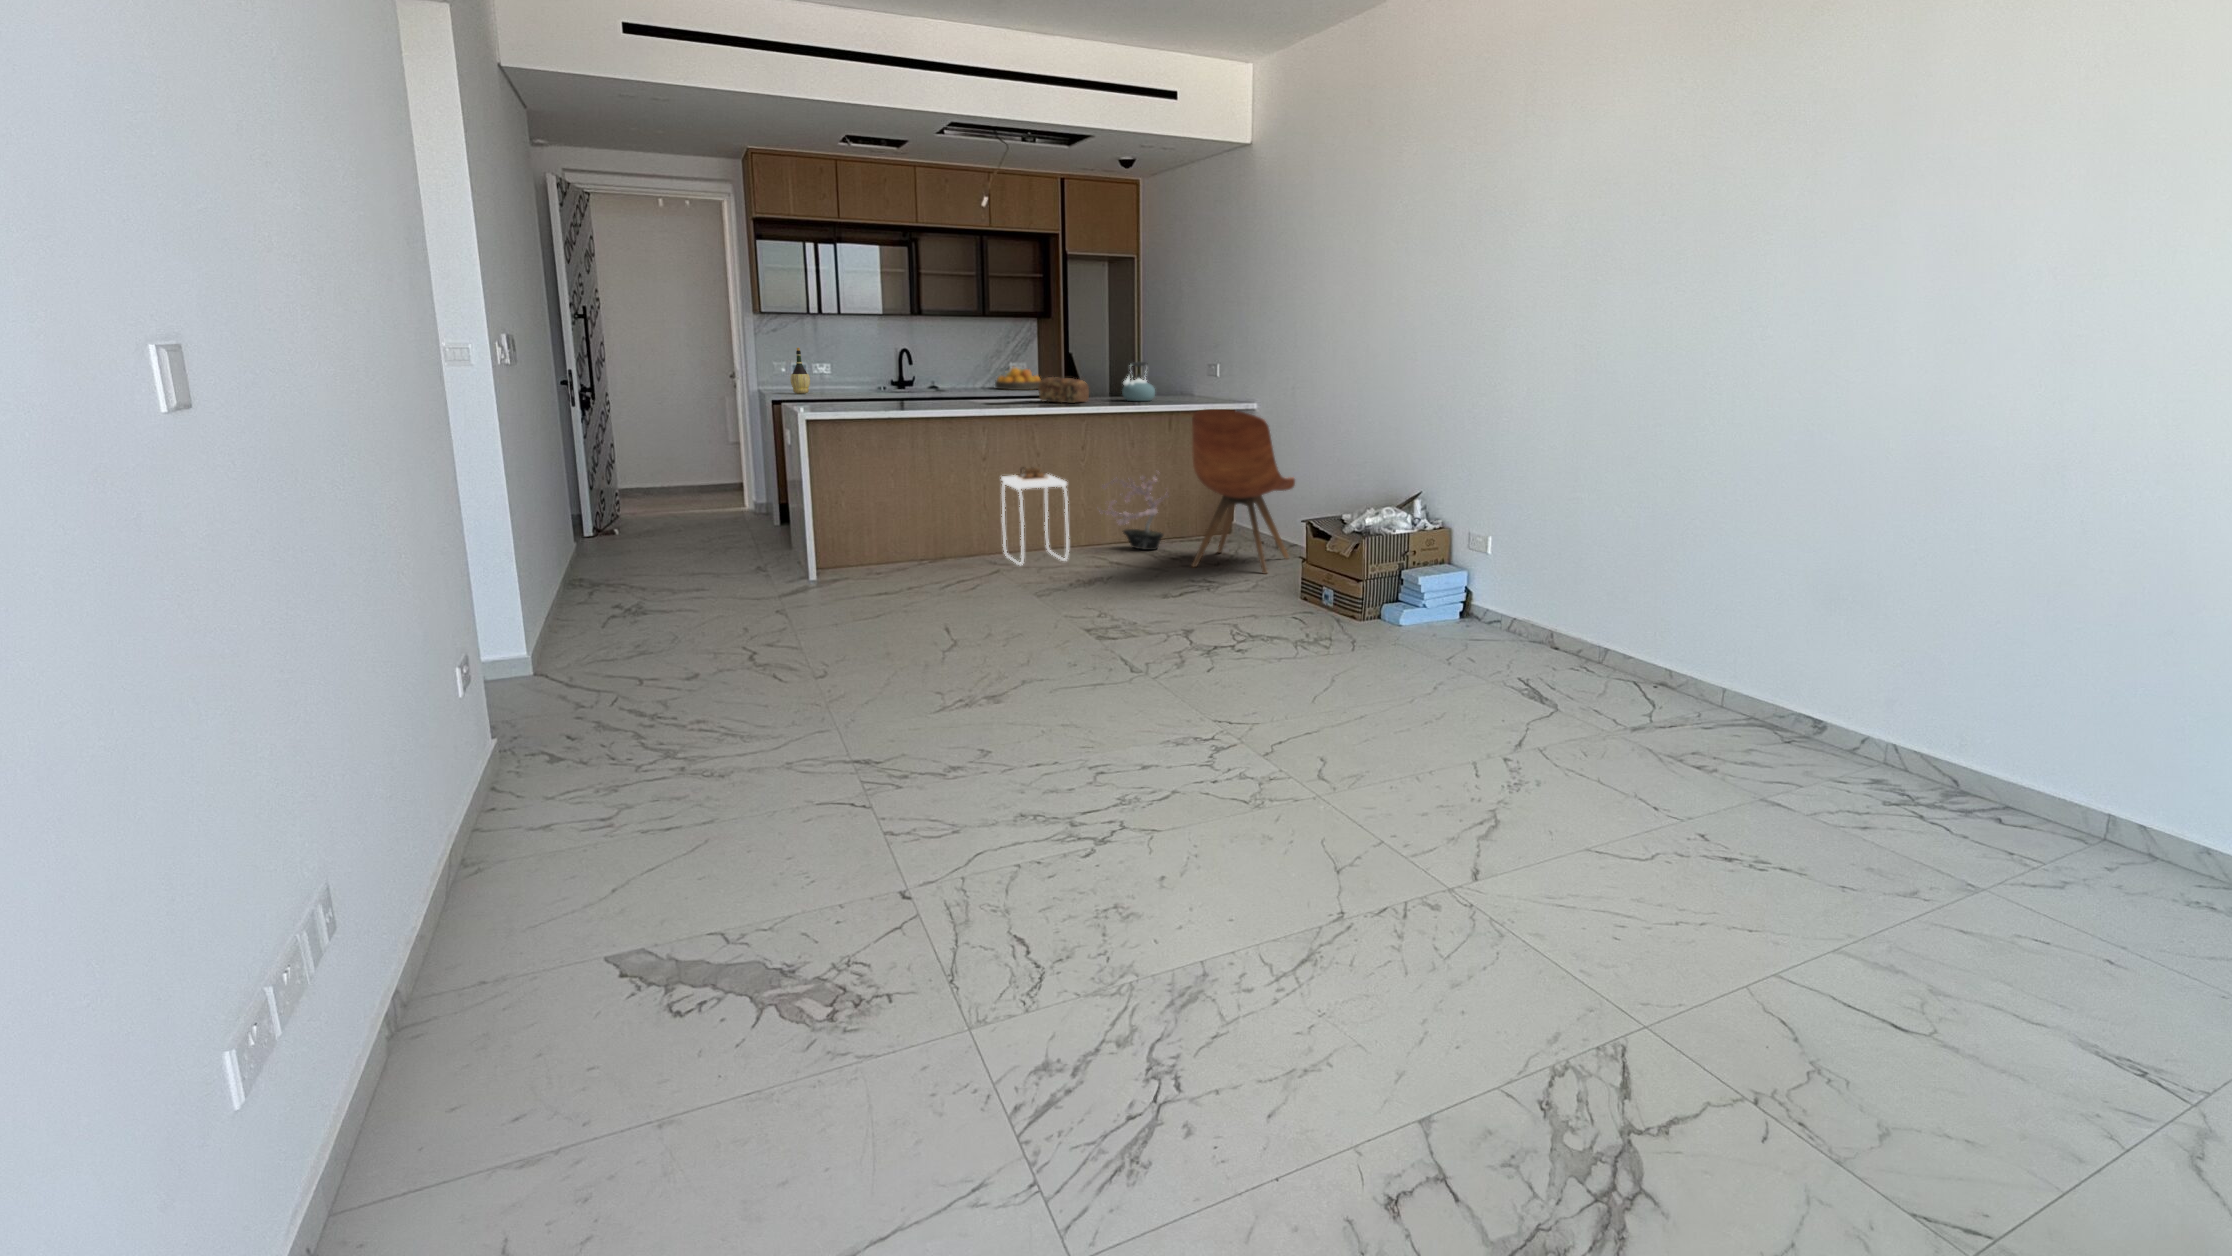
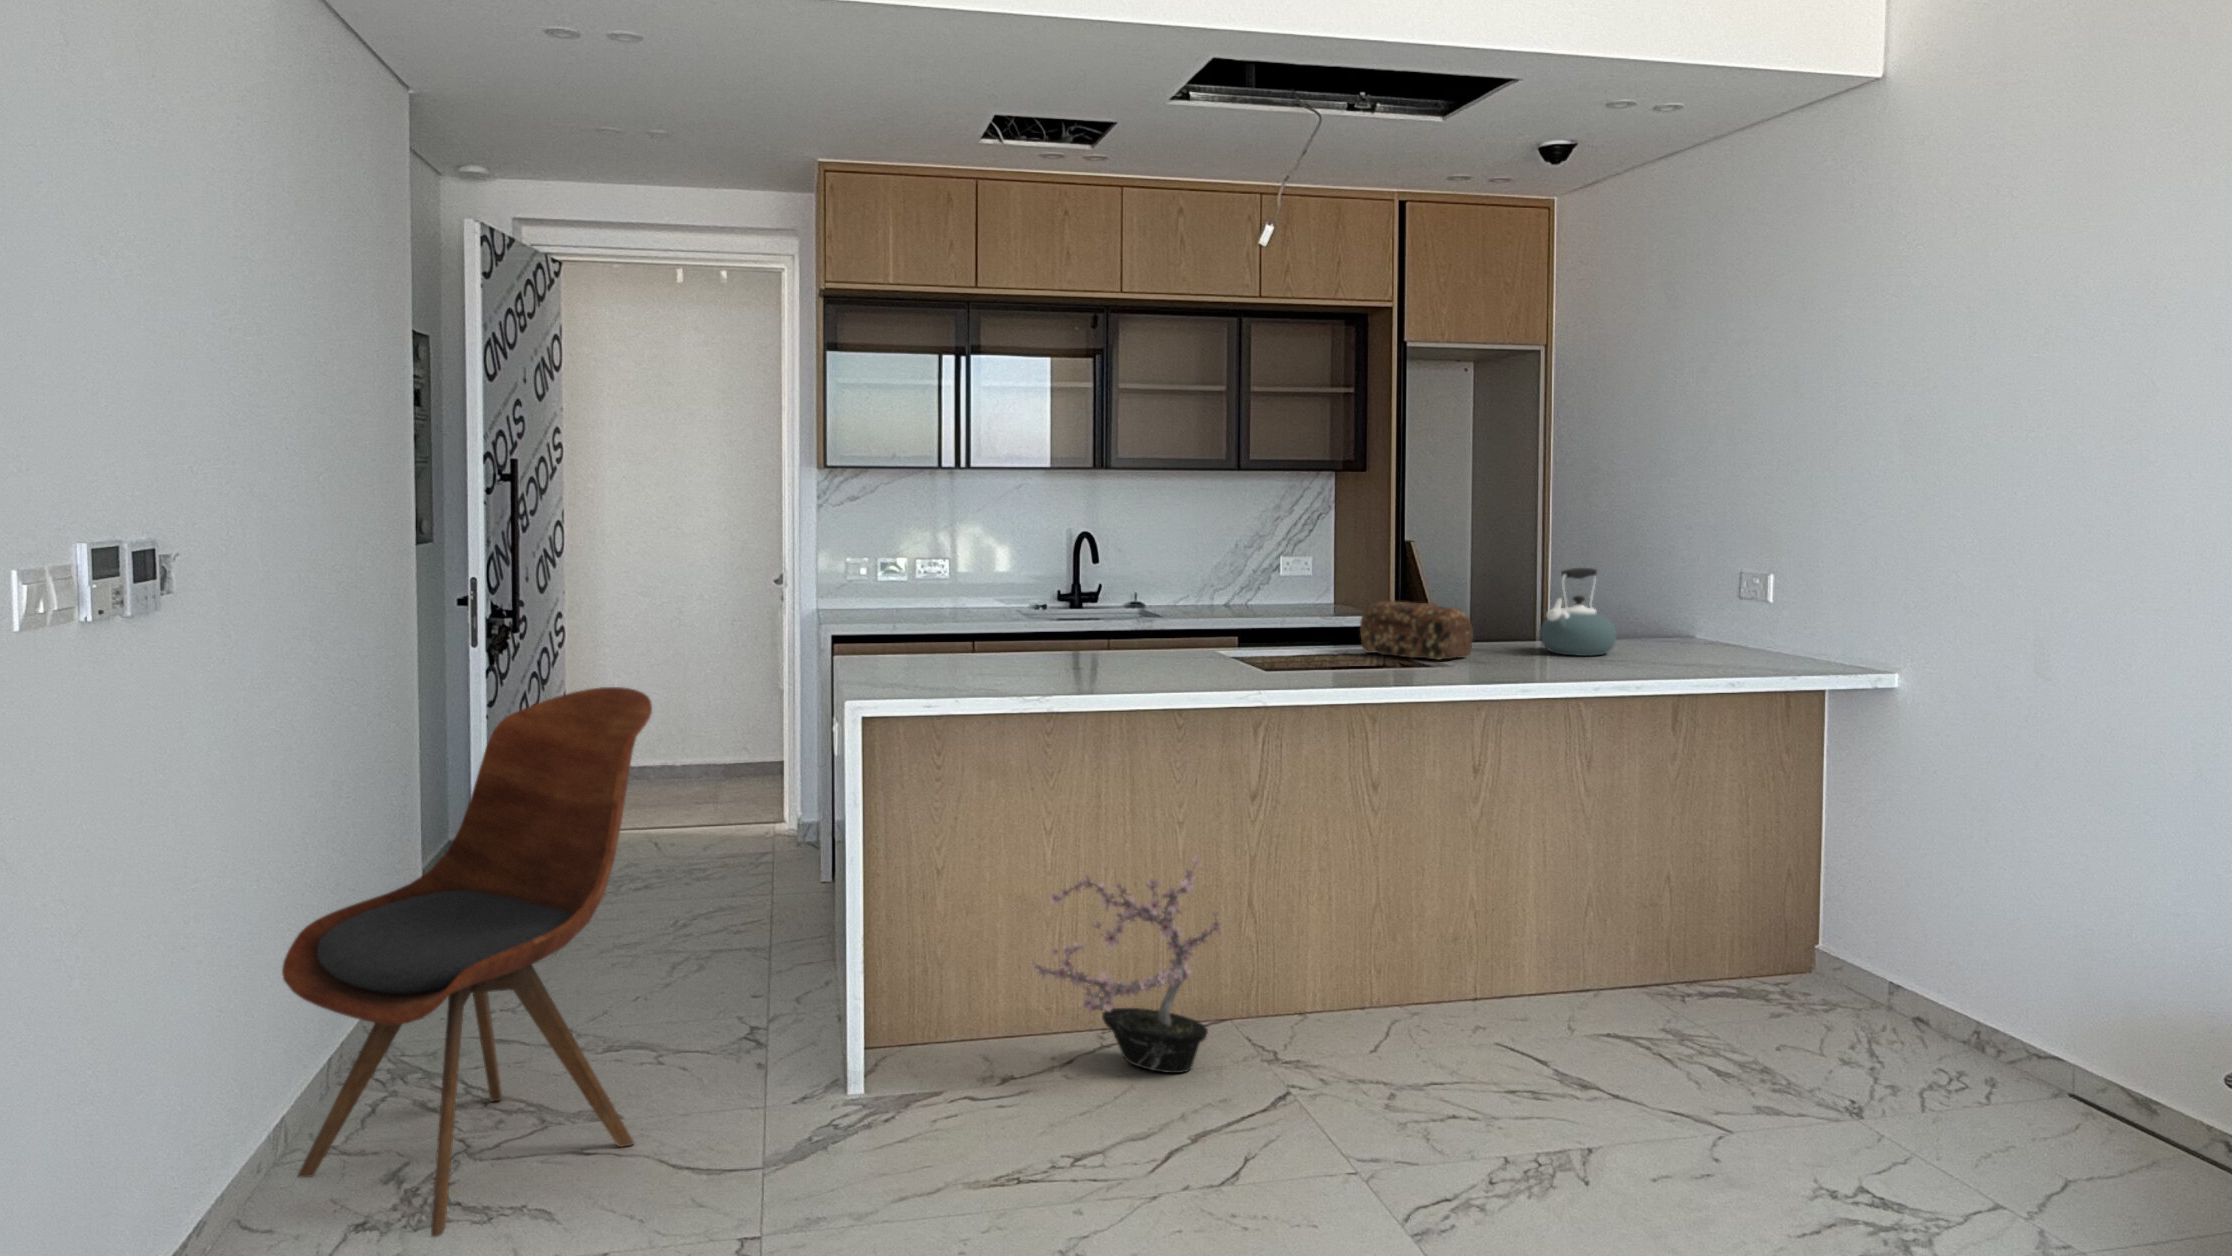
wine bottle: present [790,348,810,394] -> none [872,531,907,618]
fruit bowl: present [995,368,1041,390] -> none [1250,564,1344,611]
dining chair: present [1192,409,1295,574] -> present [282,687,652,1237]
side table: present [1001,468,1069,565] -> none [1289,826,1455,1075]
potted plant: present [1099,476,1167,550] -> present [1032,856,1220,1073]

